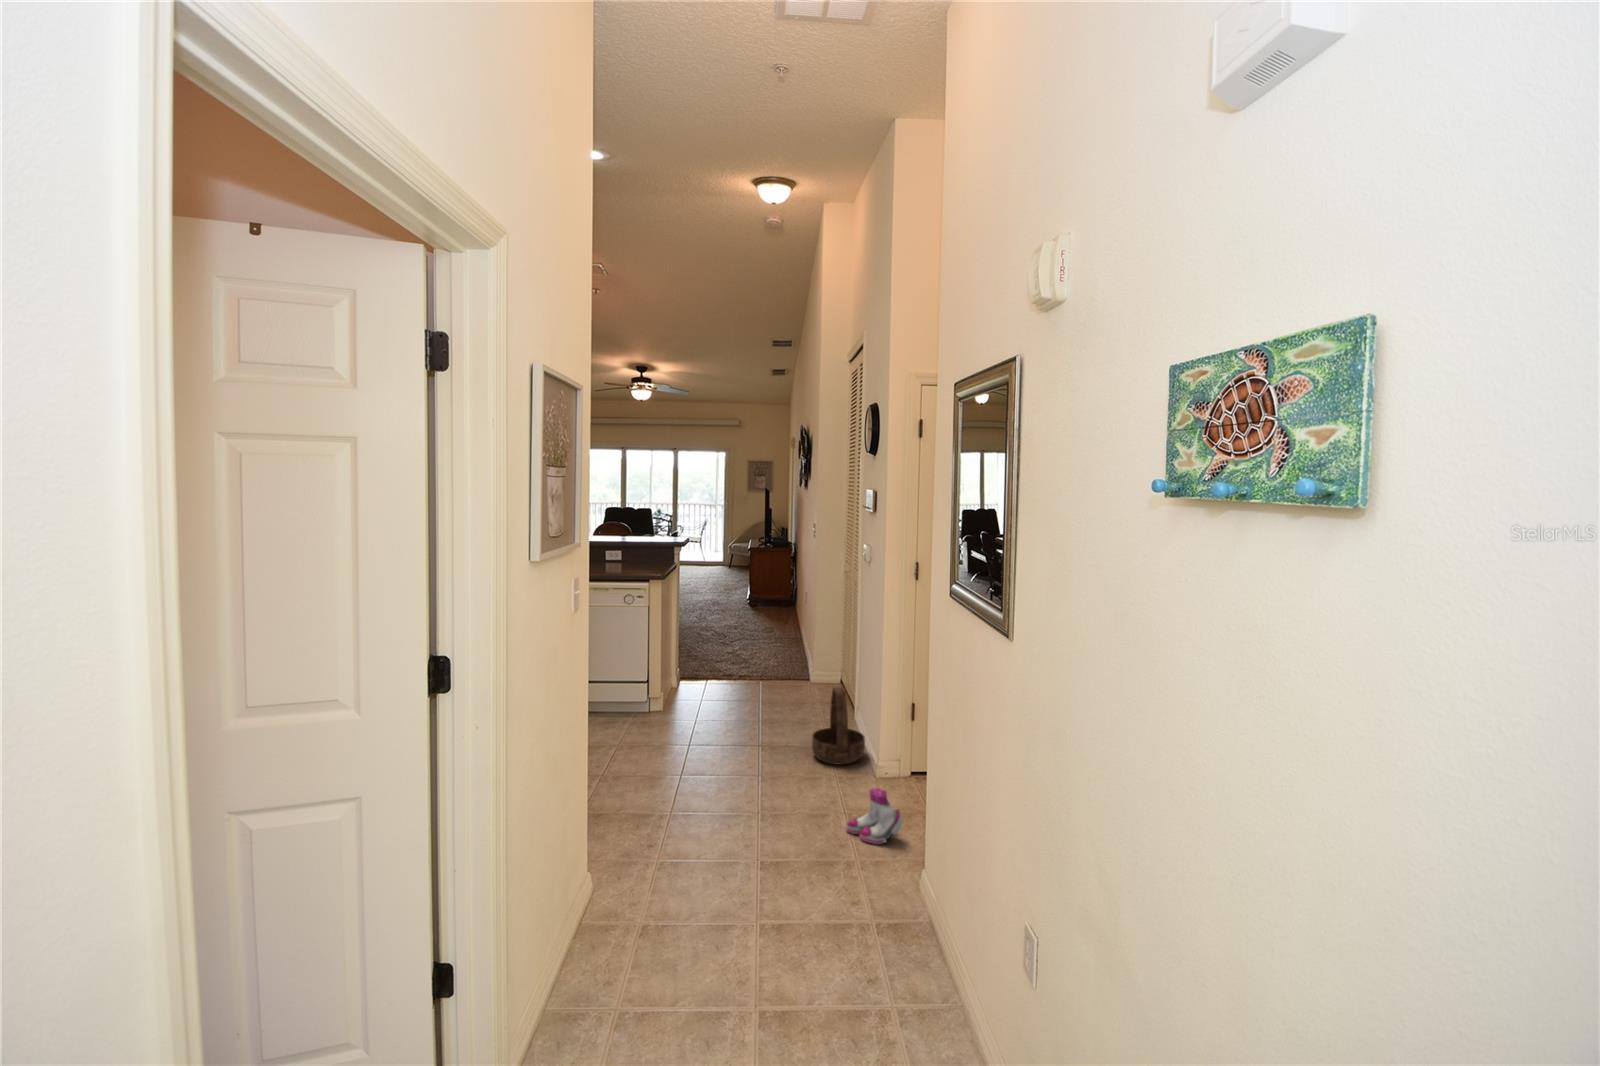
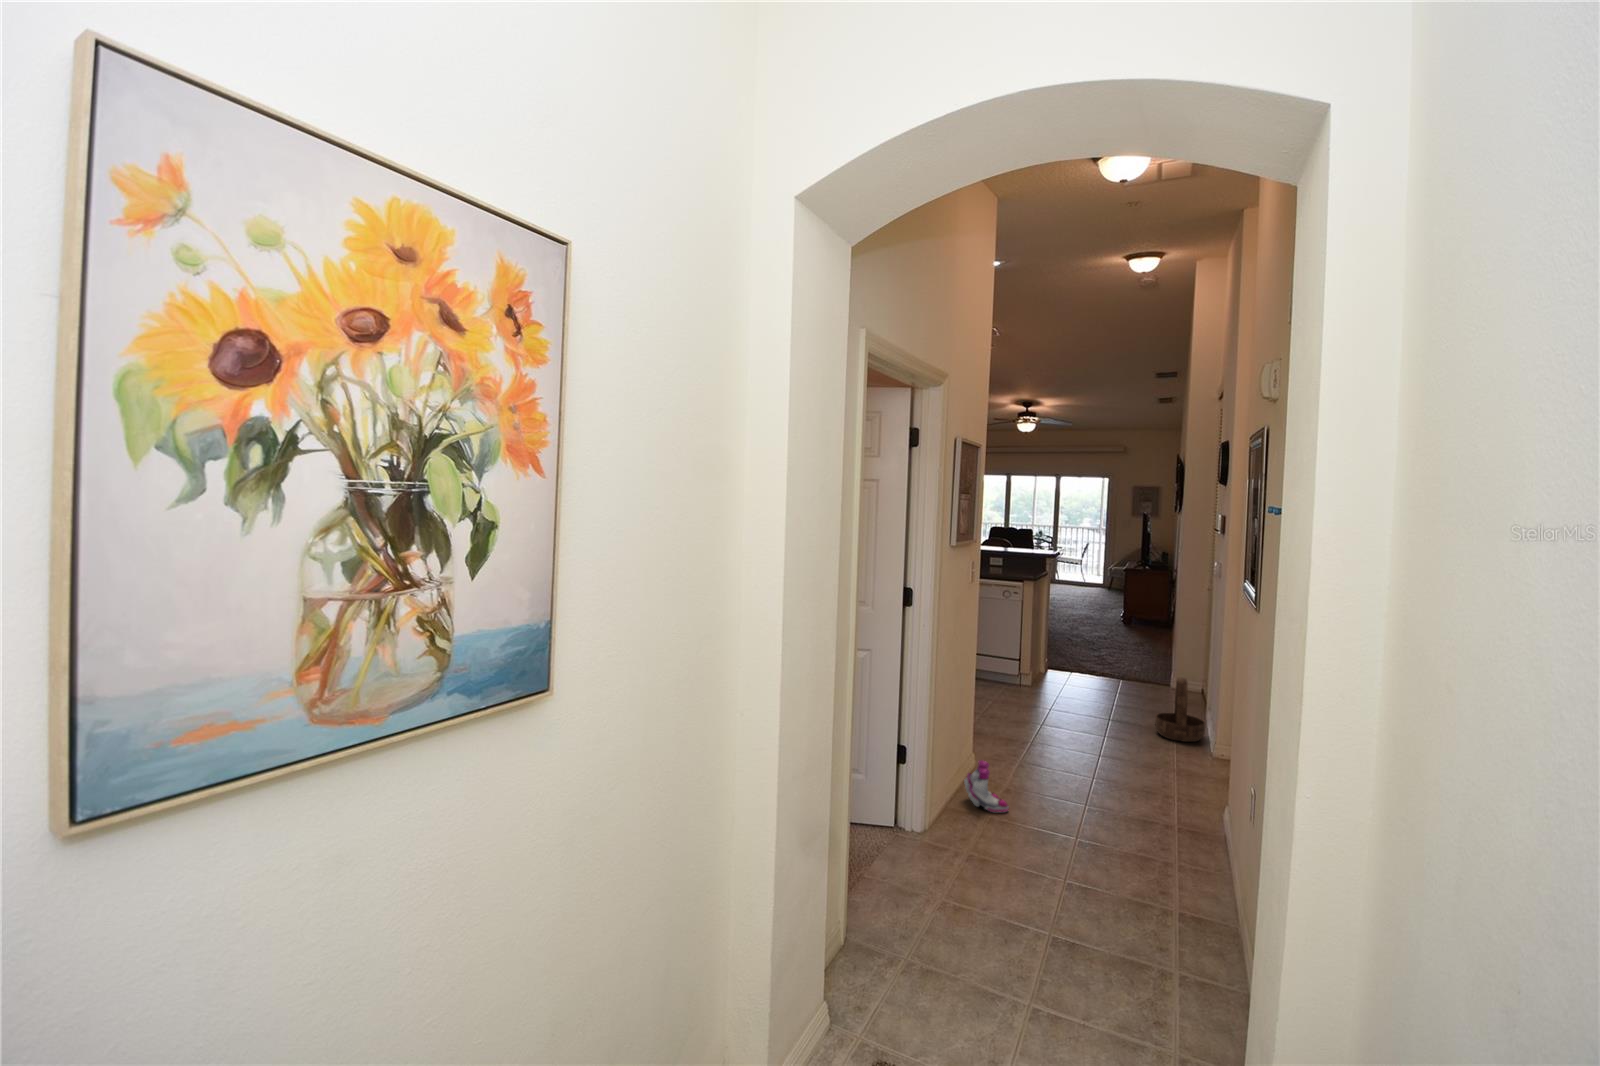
boots: present [846,788,903,844] -> present [964,760,1009,812]

